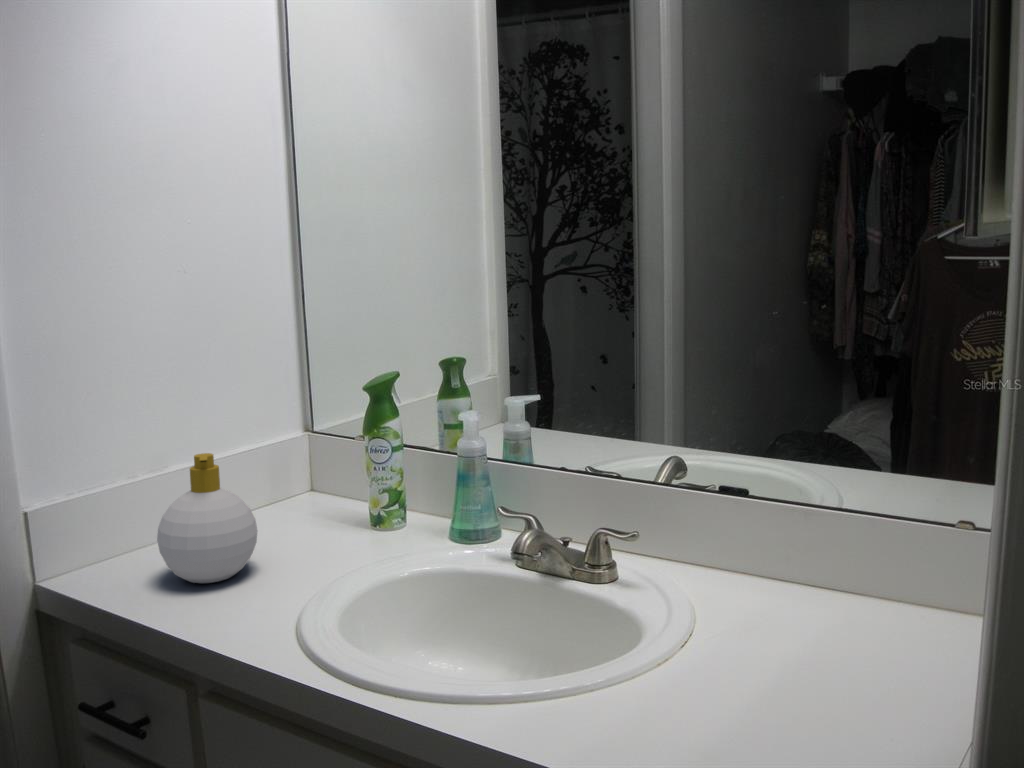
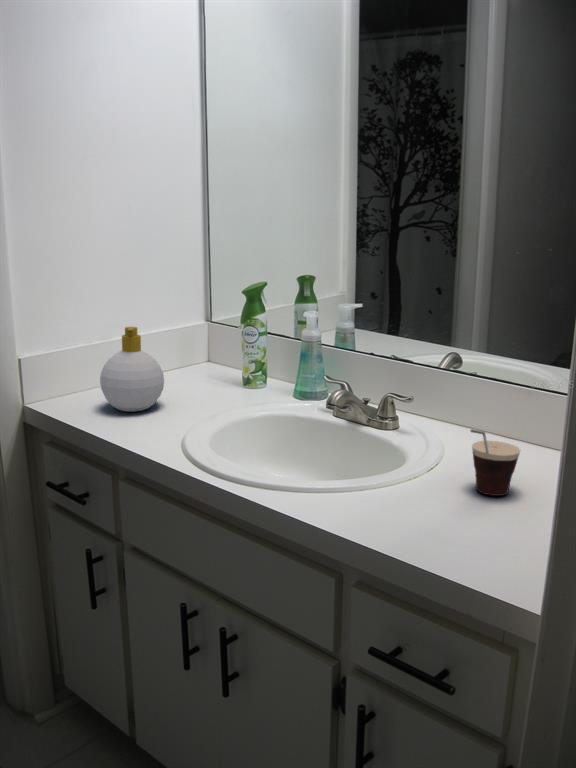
cup: none [756,594,830,687] -> present [471,430,520,496]

